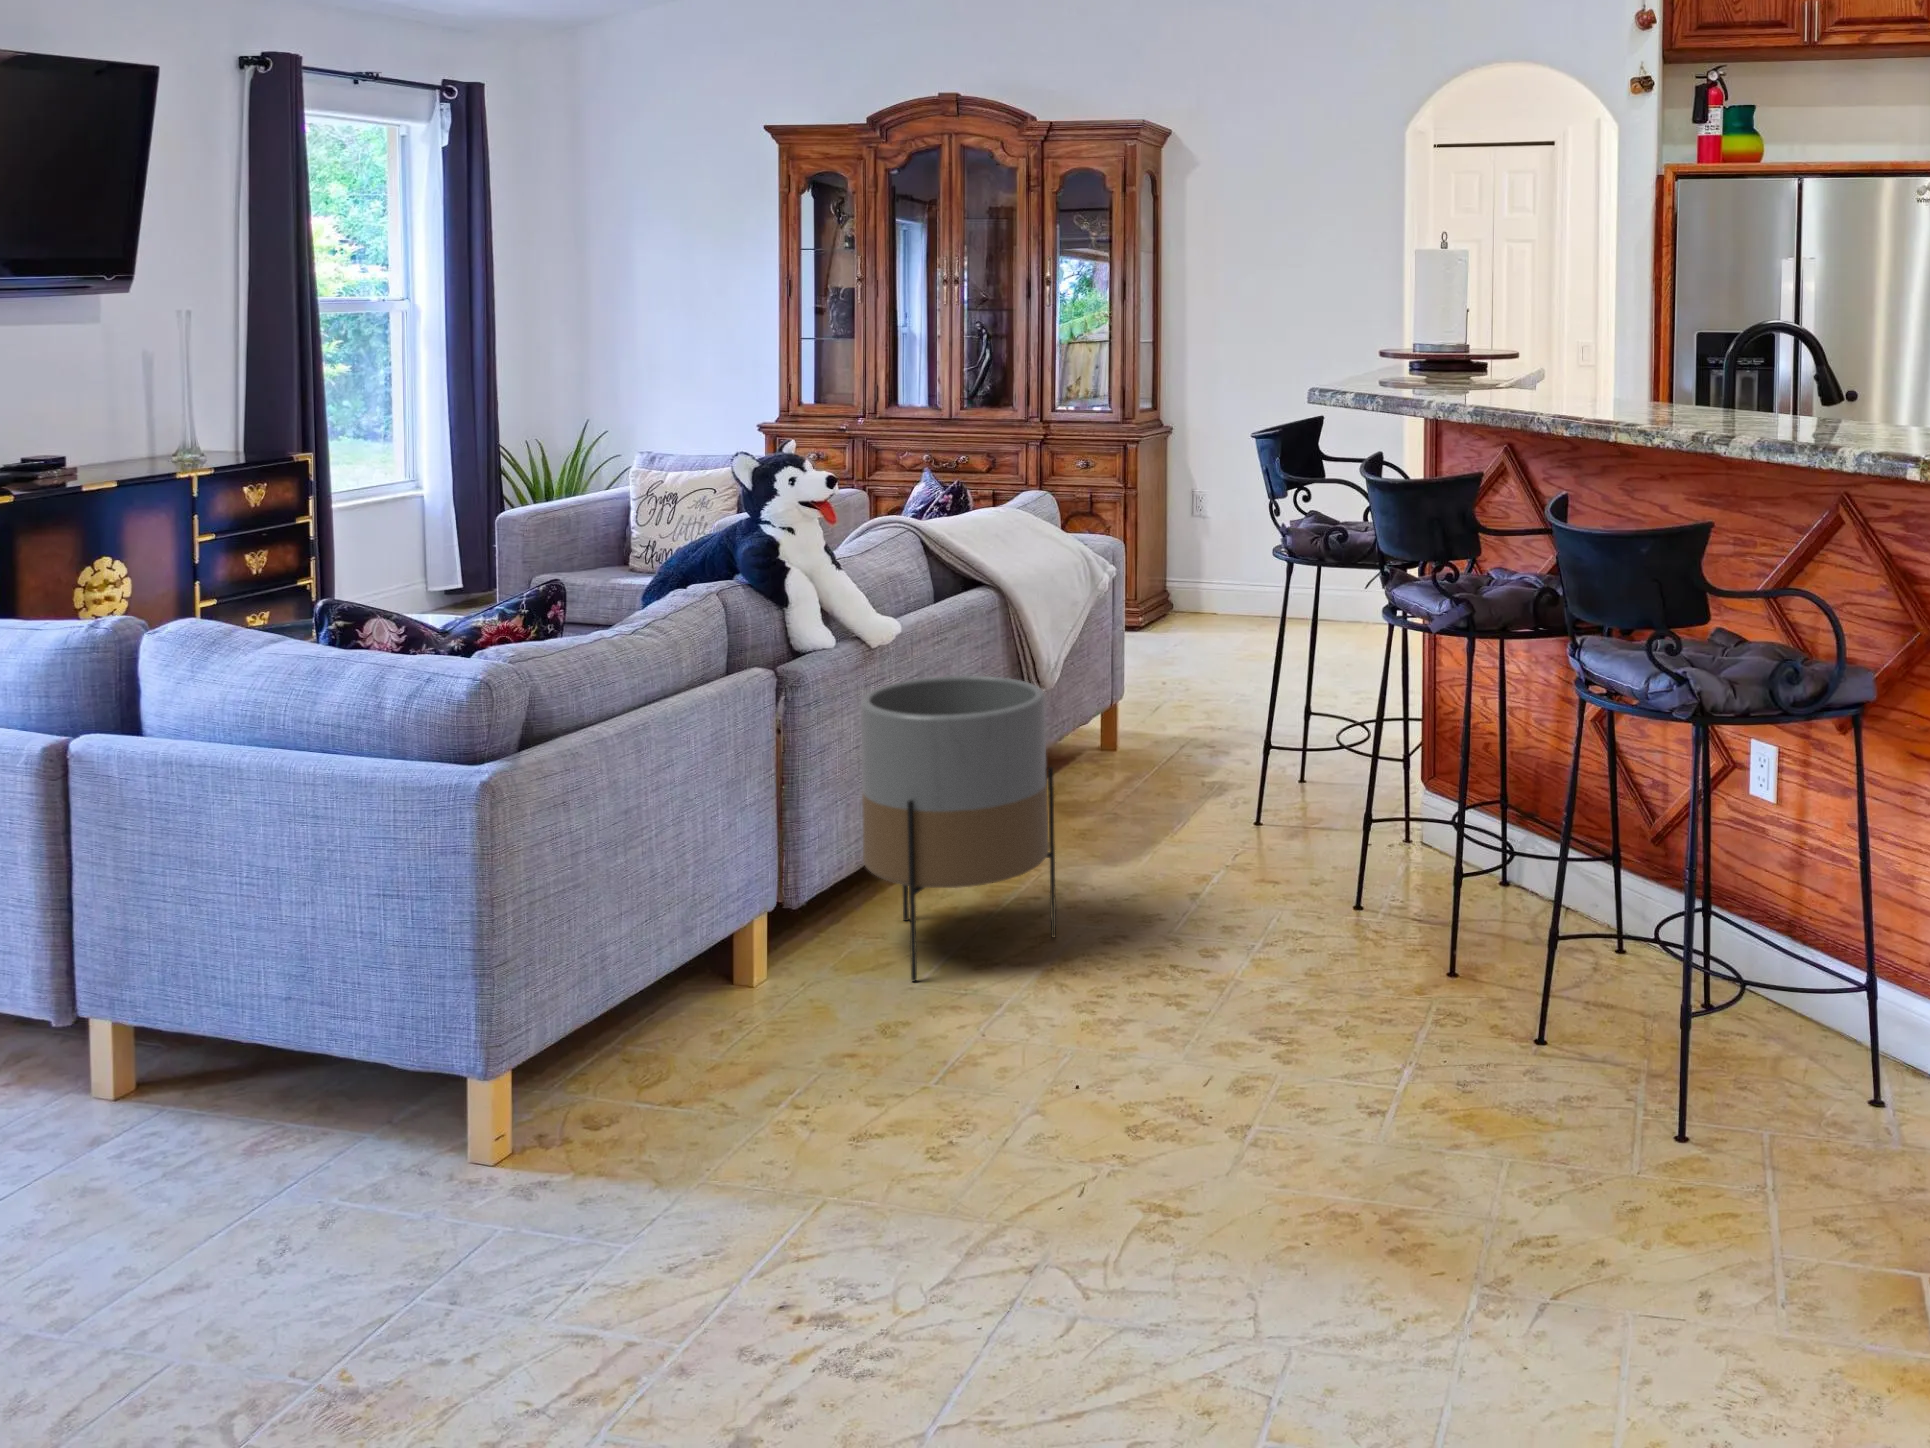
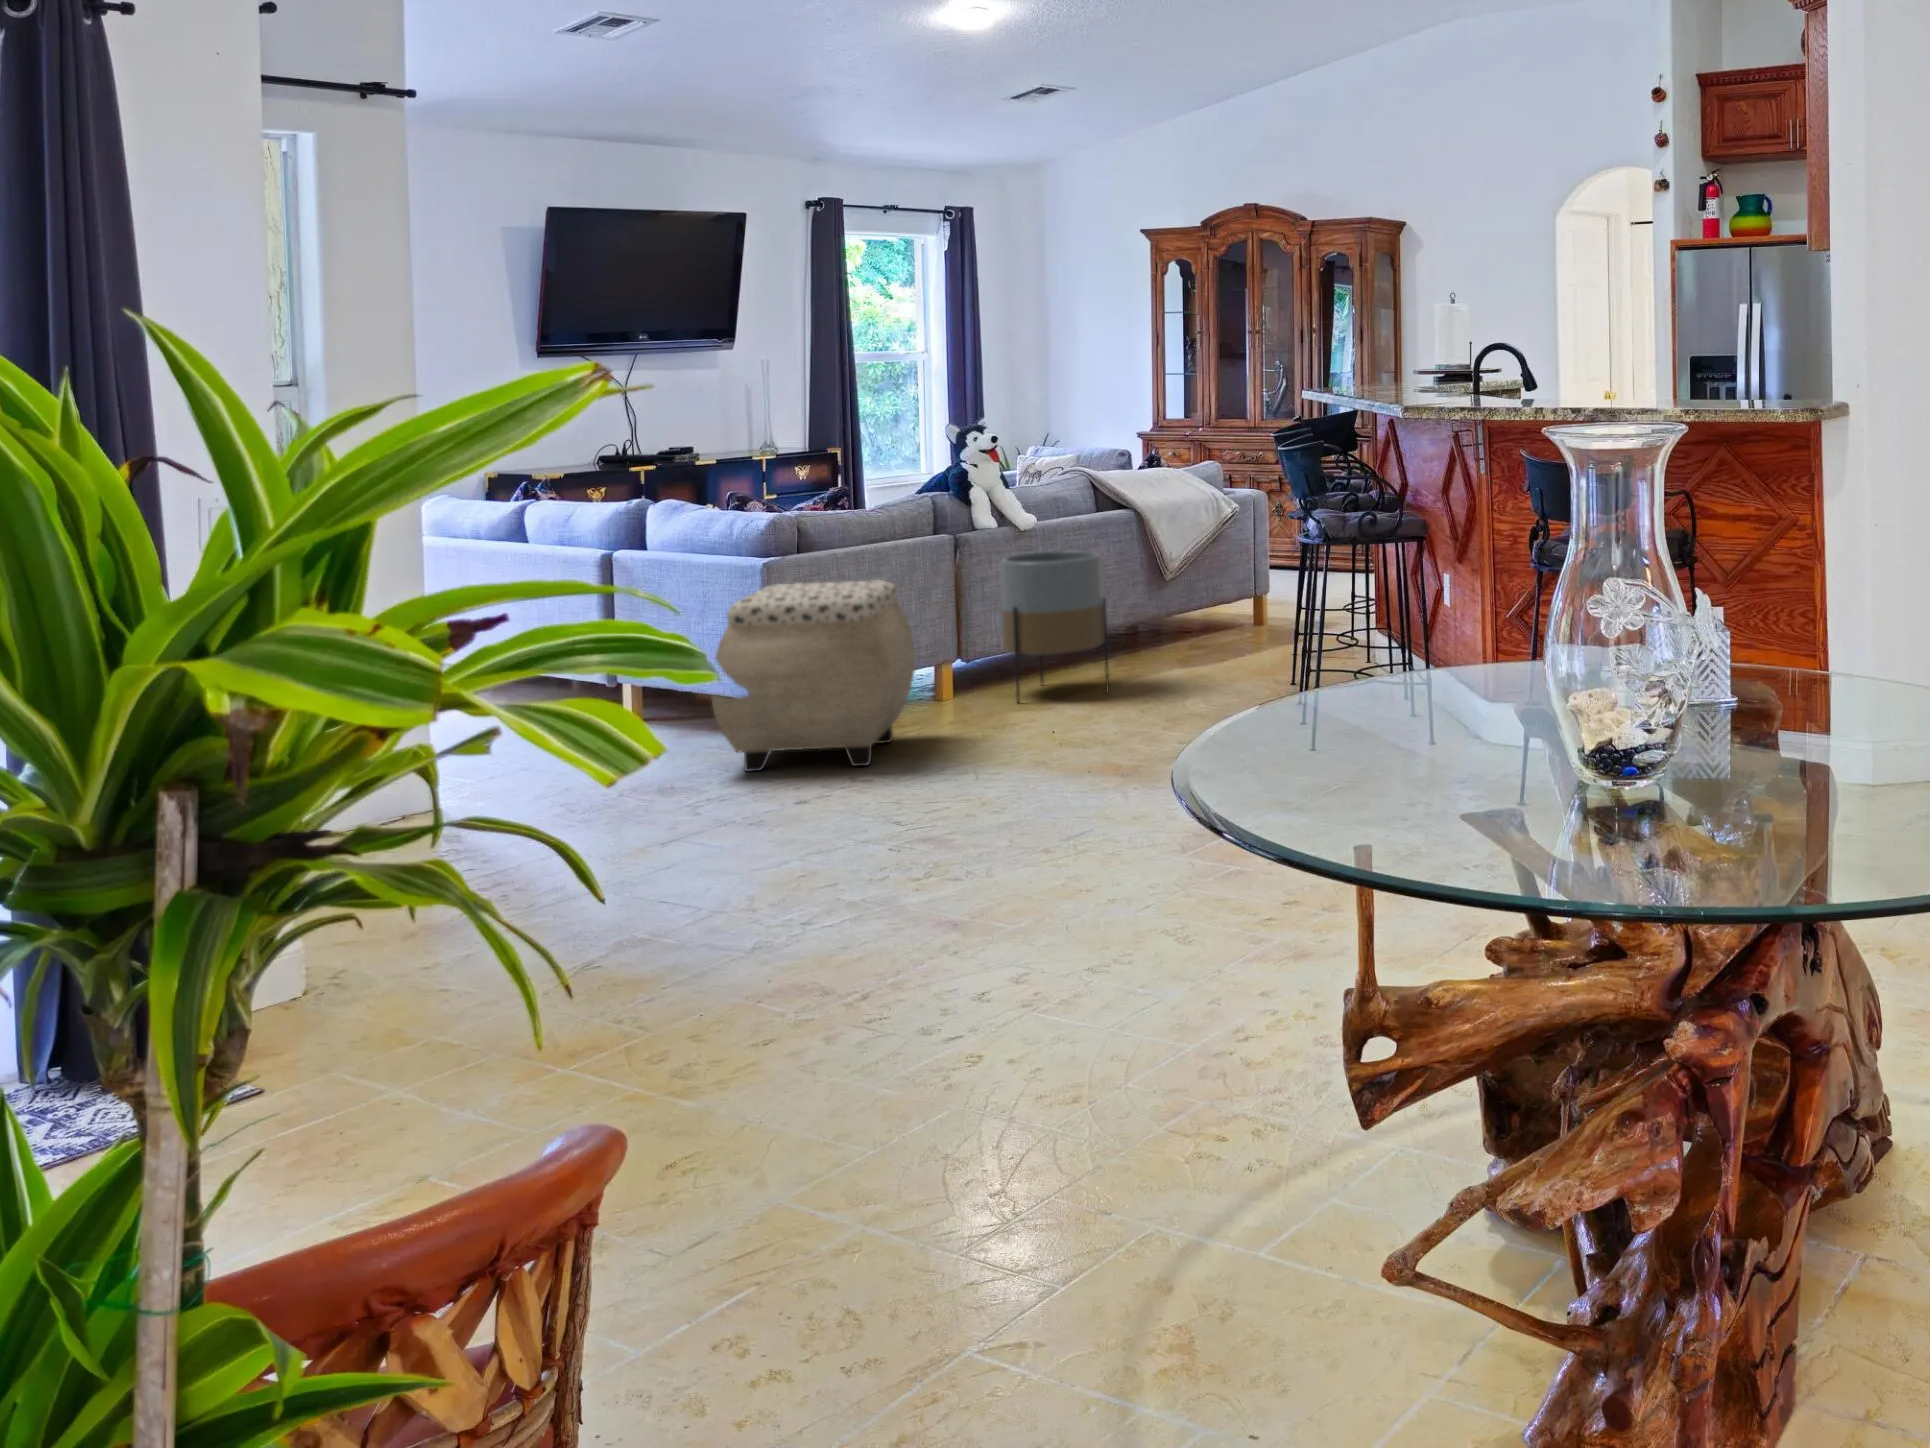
ottoman: none [433,801,841,1300] -> present [712,580,915,771]

